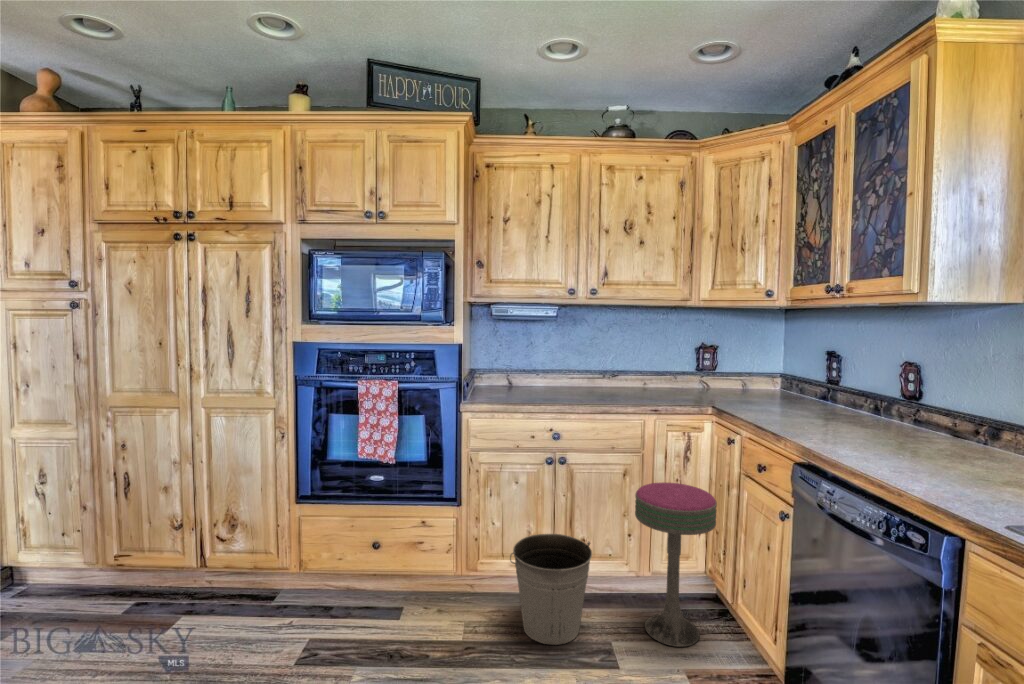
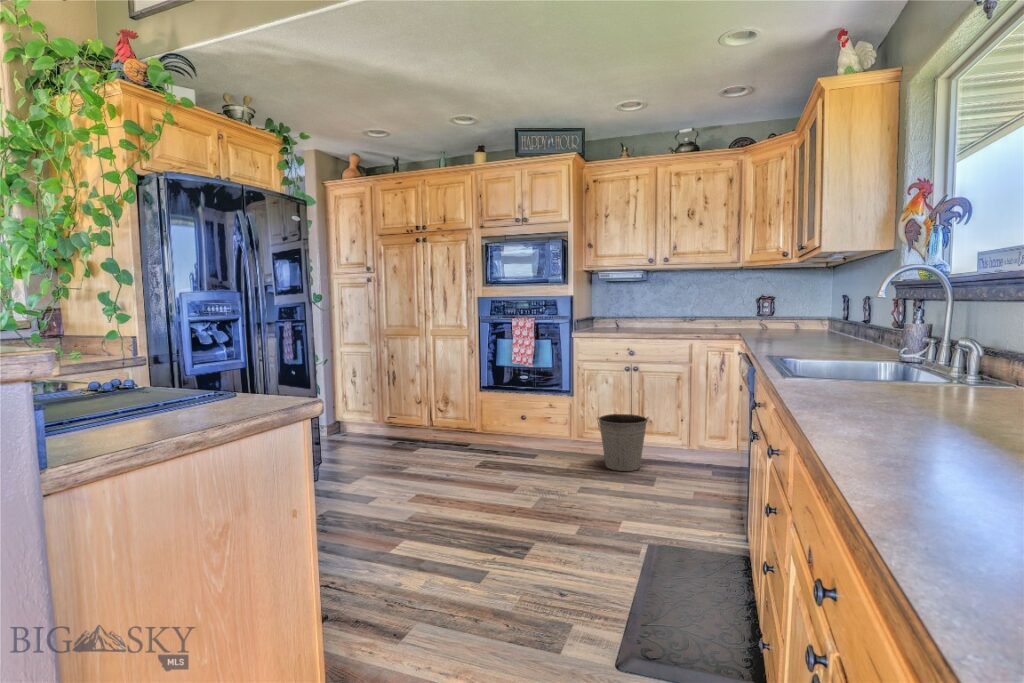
bar stool: present [635,483,717,647] -> none [675,382,726,478]

